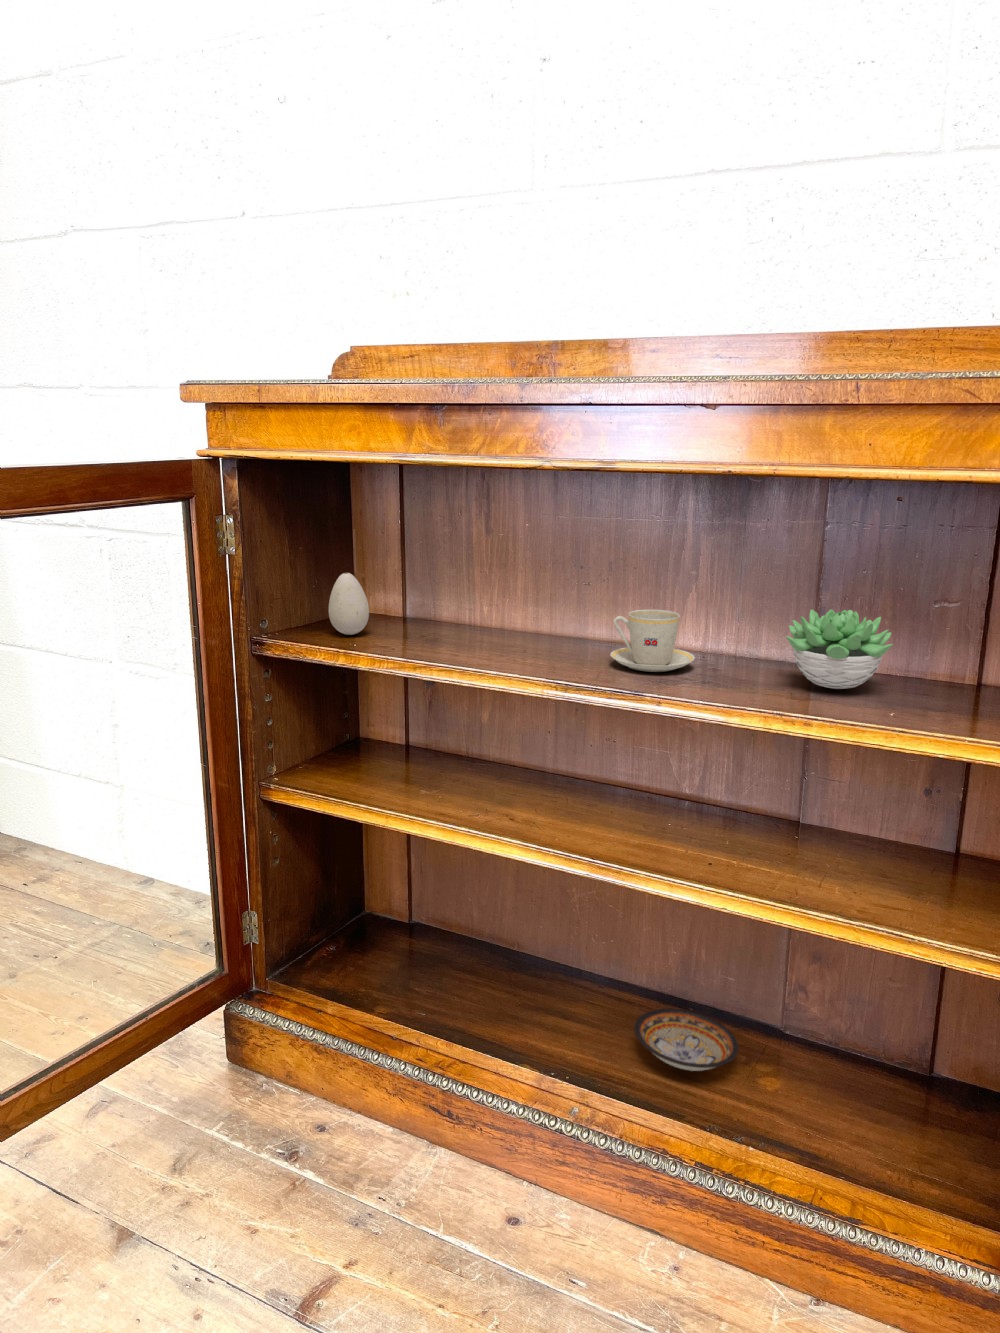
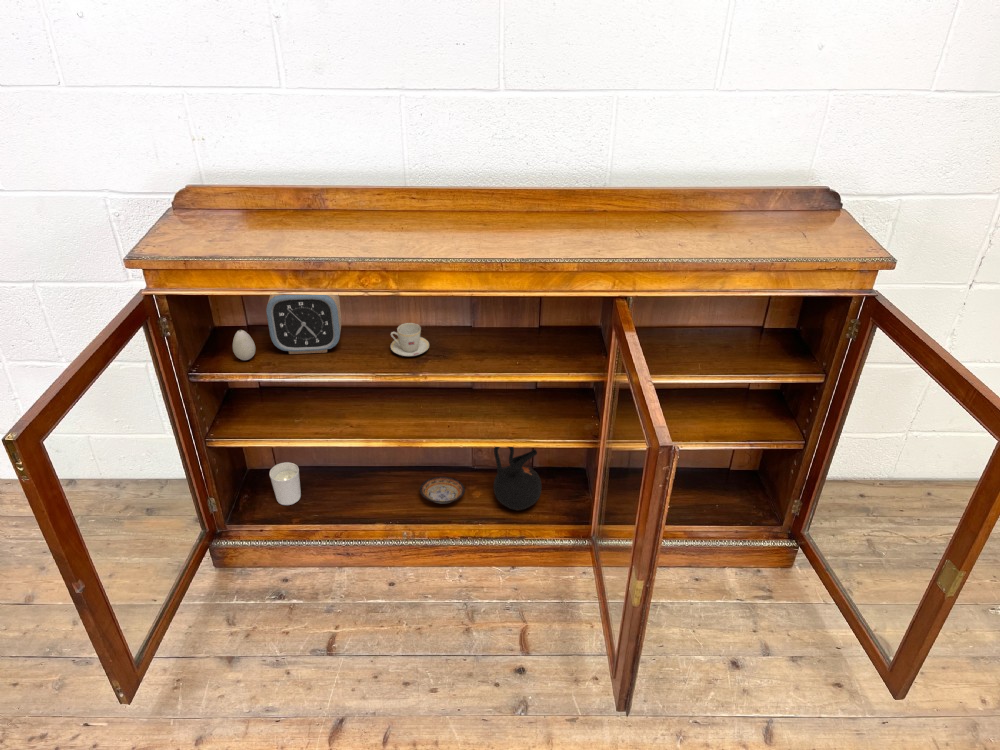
alarm clock: none [395,500,539,647] -> present [266,295,342,354]
succulent plant: present [786,609,893,689] -> none [468,313,514,351]
candle holder: none [362,891,418,977] -> present [269,462,301,505]
ceramic jug: none [805,937,934,1150] -> present [494,447,541,510]

